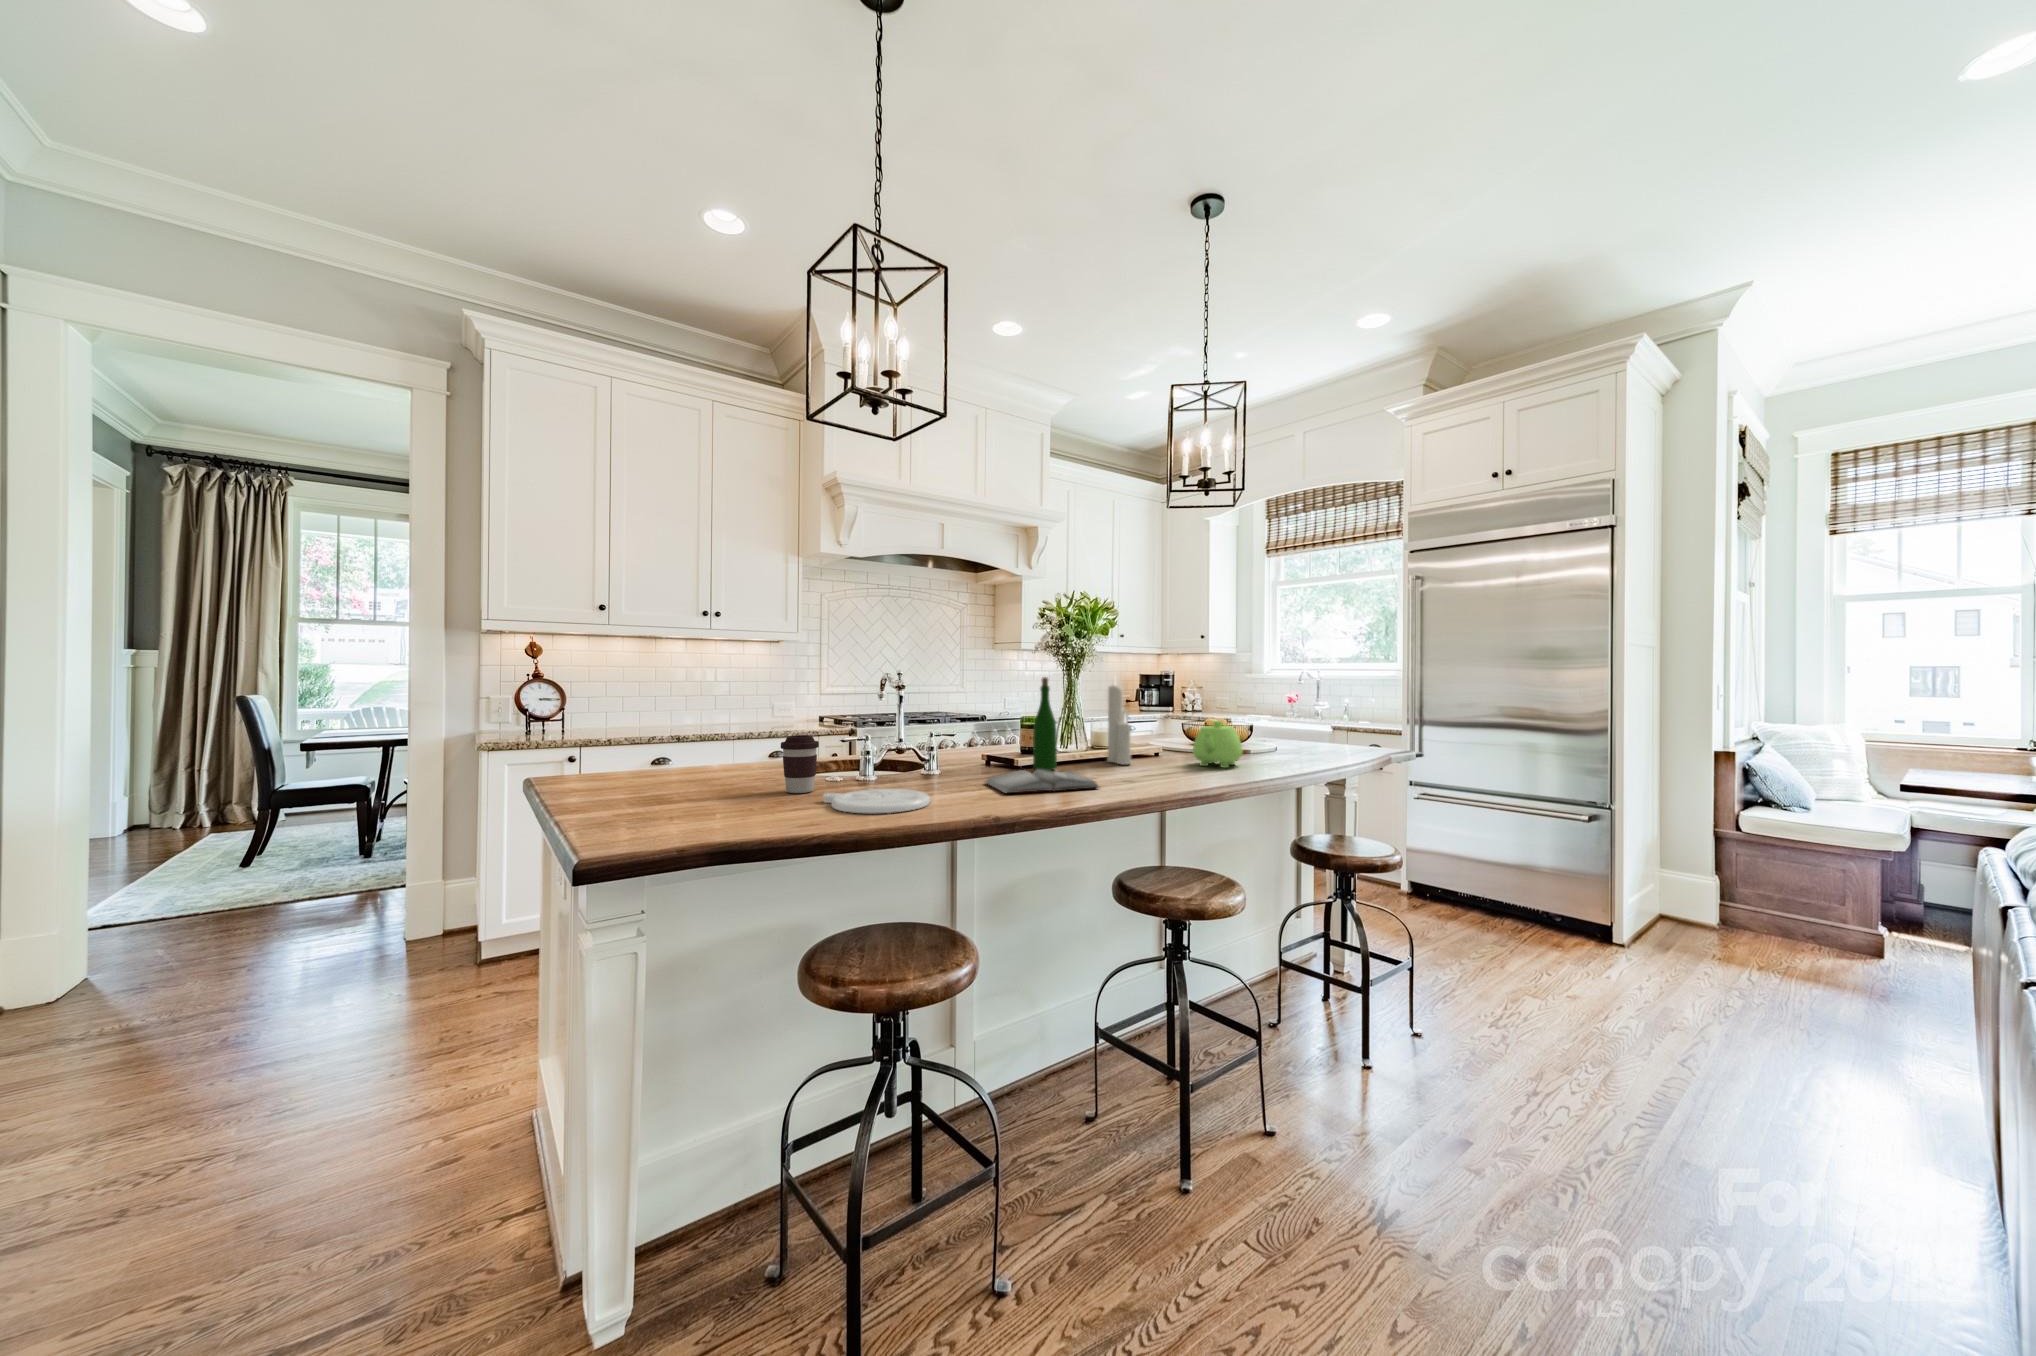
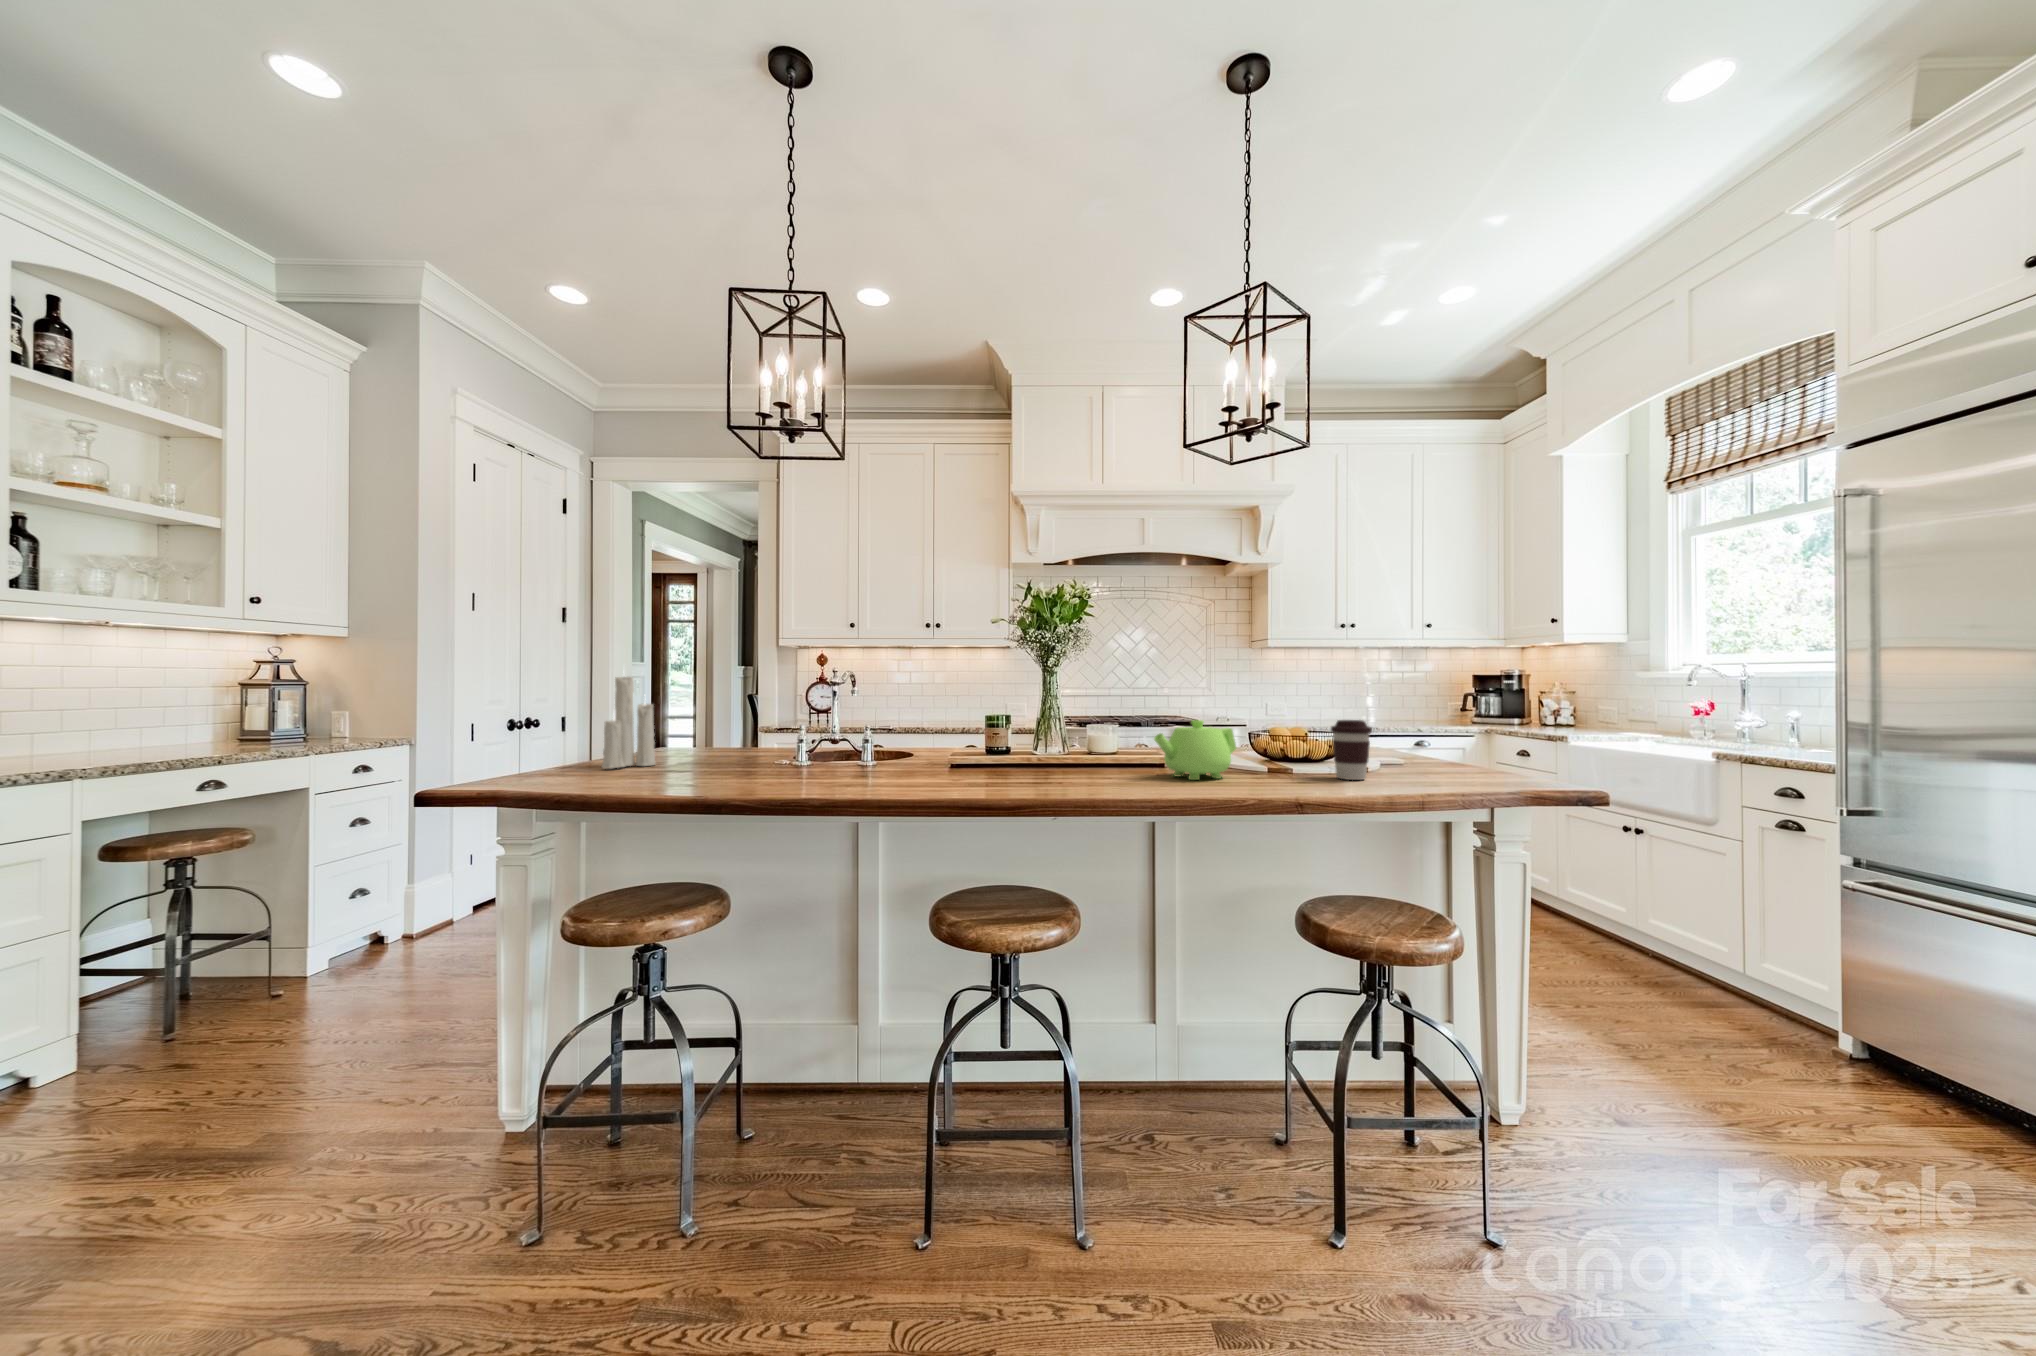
wine bottle: present [1033,677,1057,770] -> none [984,664,1010,766]
candle: present [1107,685,1132,764] -> present [602,676,655,769]
coffee cup: present [781,735,819,793] -> present [1331,720,1372,780]
hardback book: present [985,769,1099,793] -> none [856,760,982,783]
plate: present [823,789,930,813] -> none [697,764,793,783]

